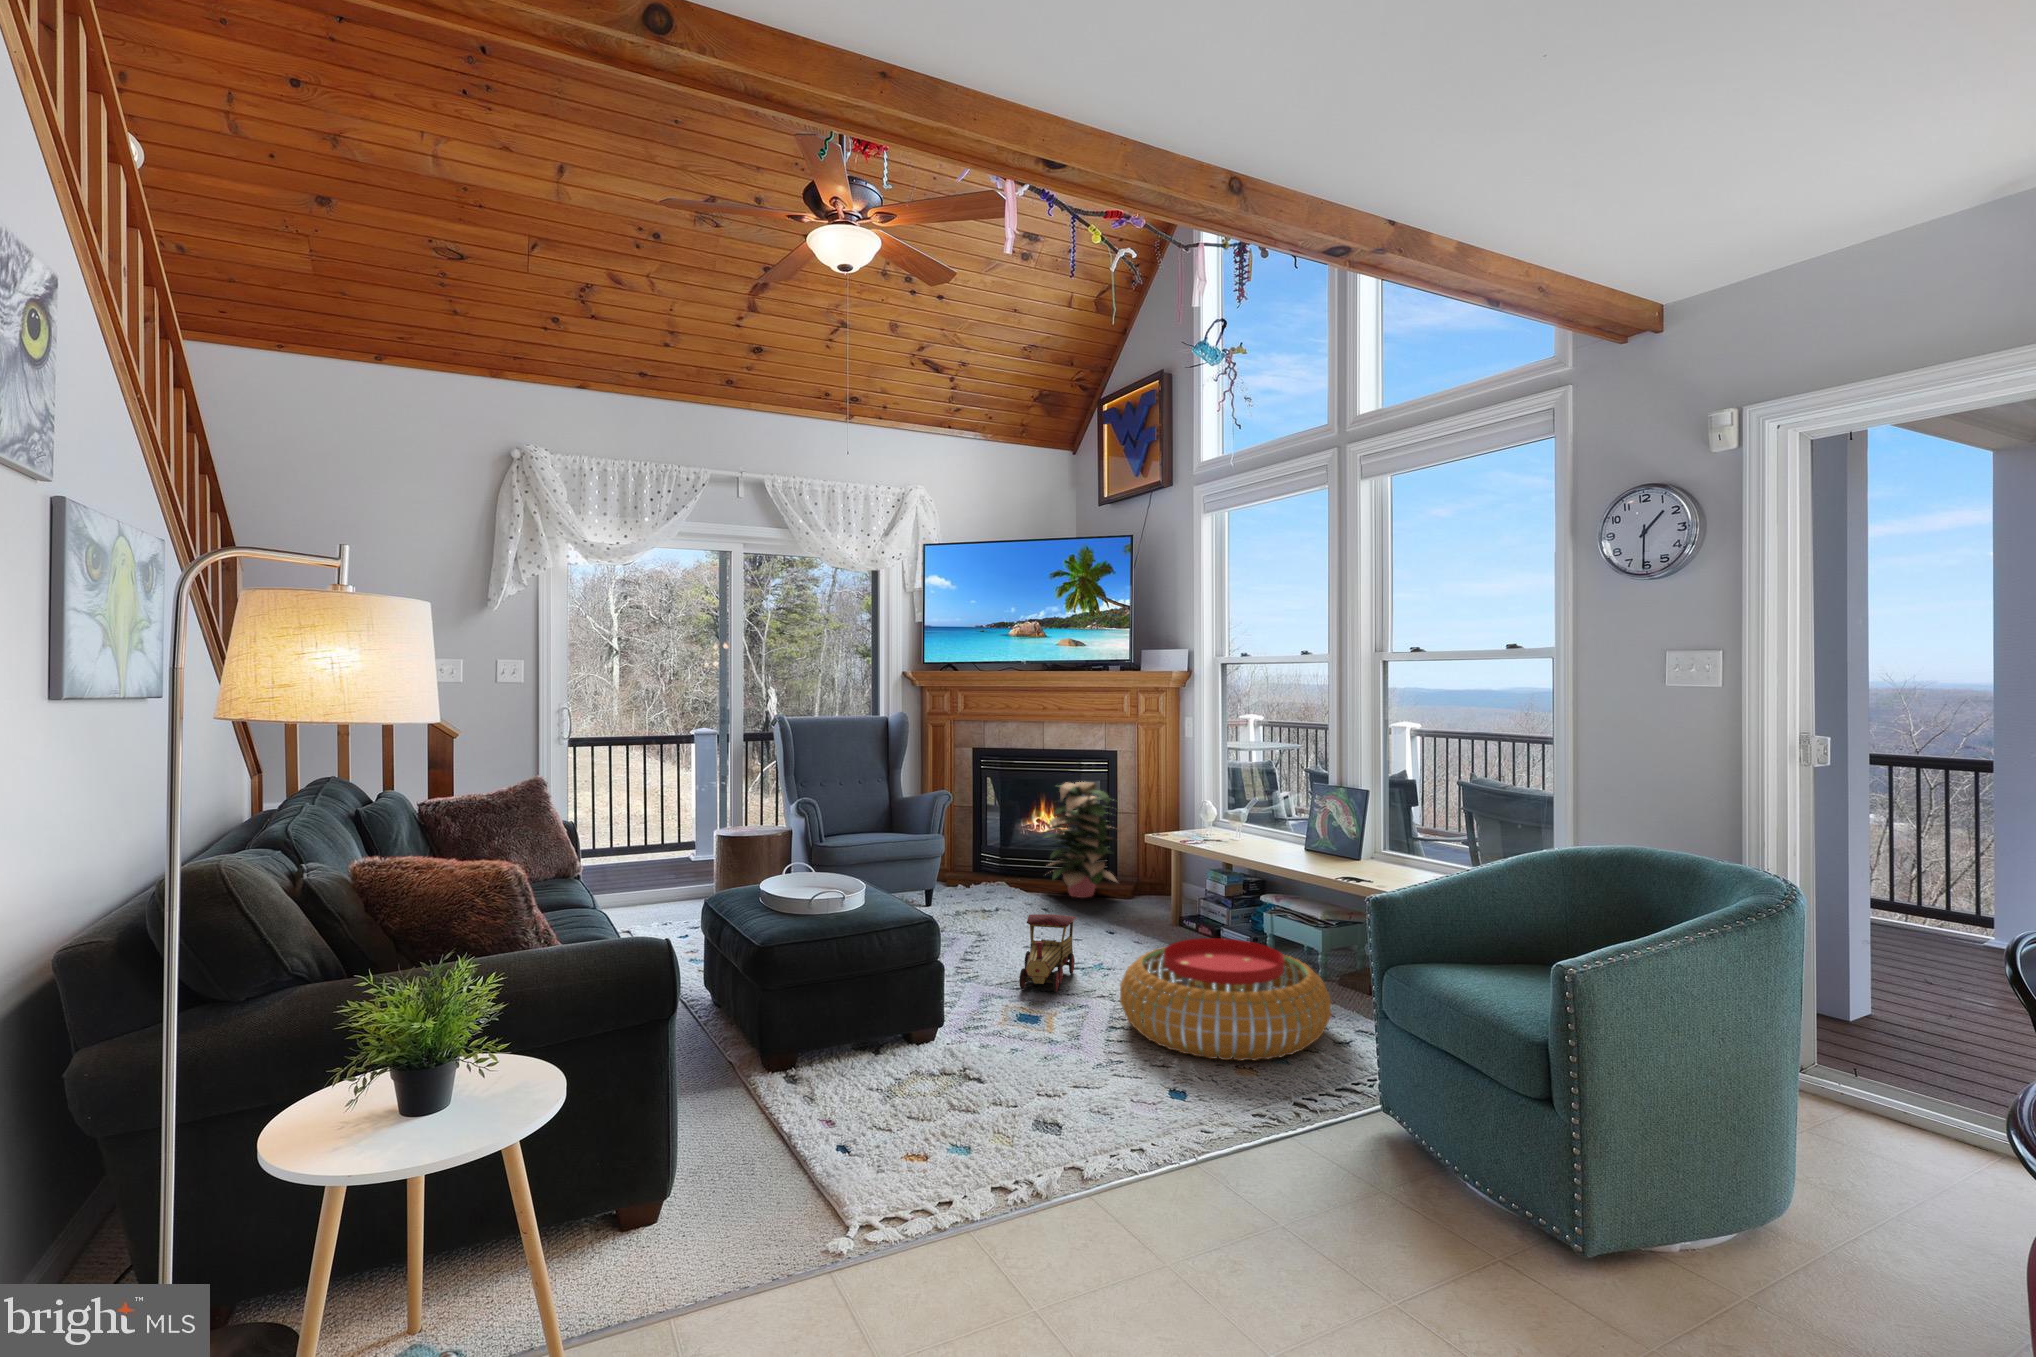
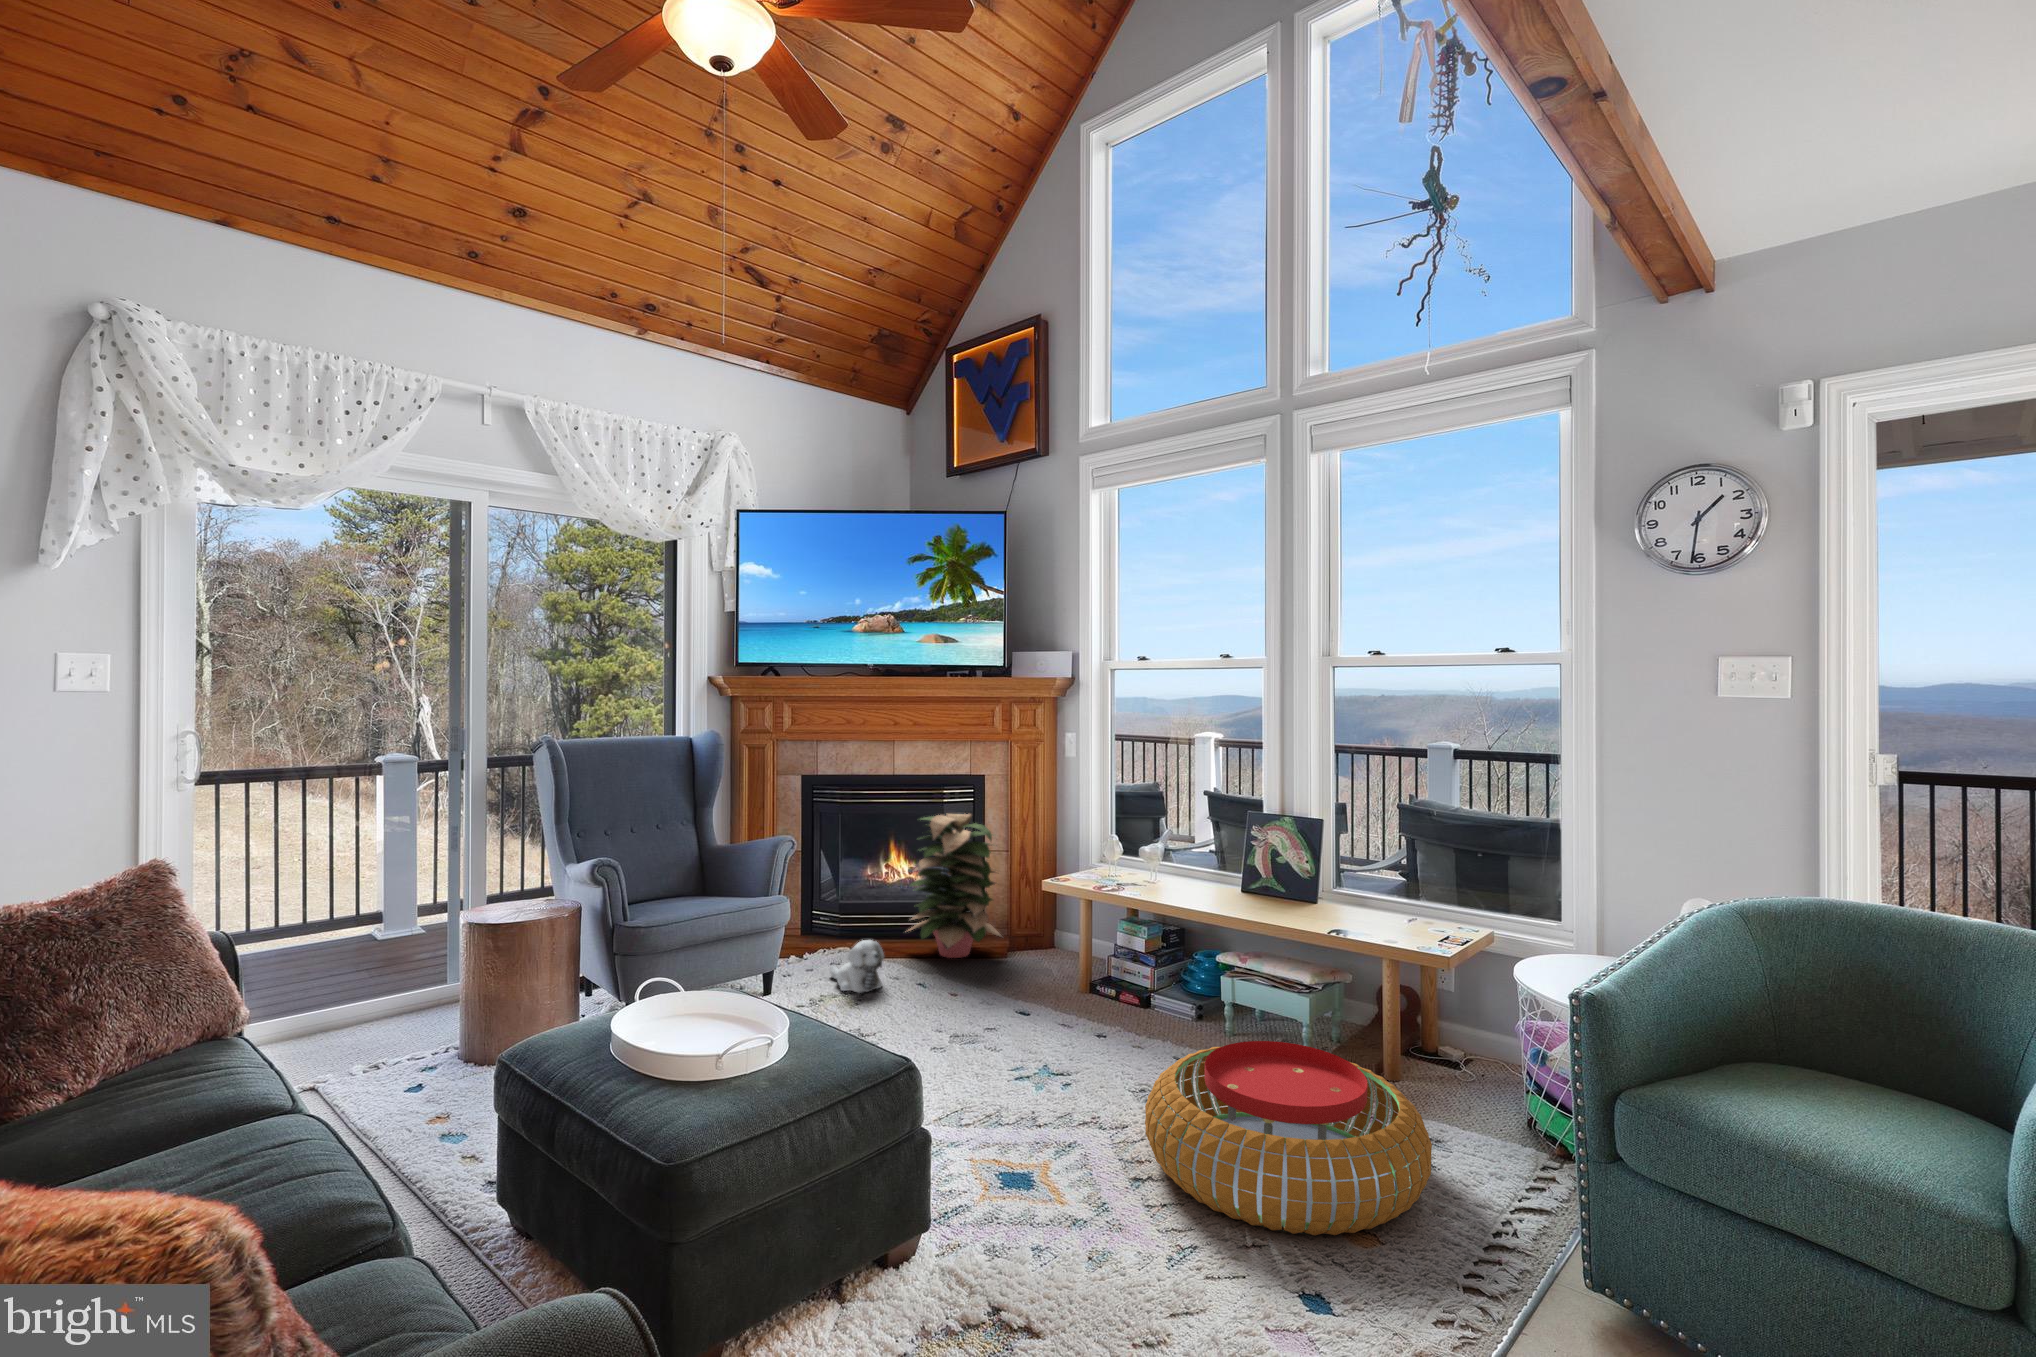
plush toy: none [976,874,1012,913] -> present [830,940,884,993]
toy train: present [1019,914,1076,992] -> none [965,1012,1034,1133]

